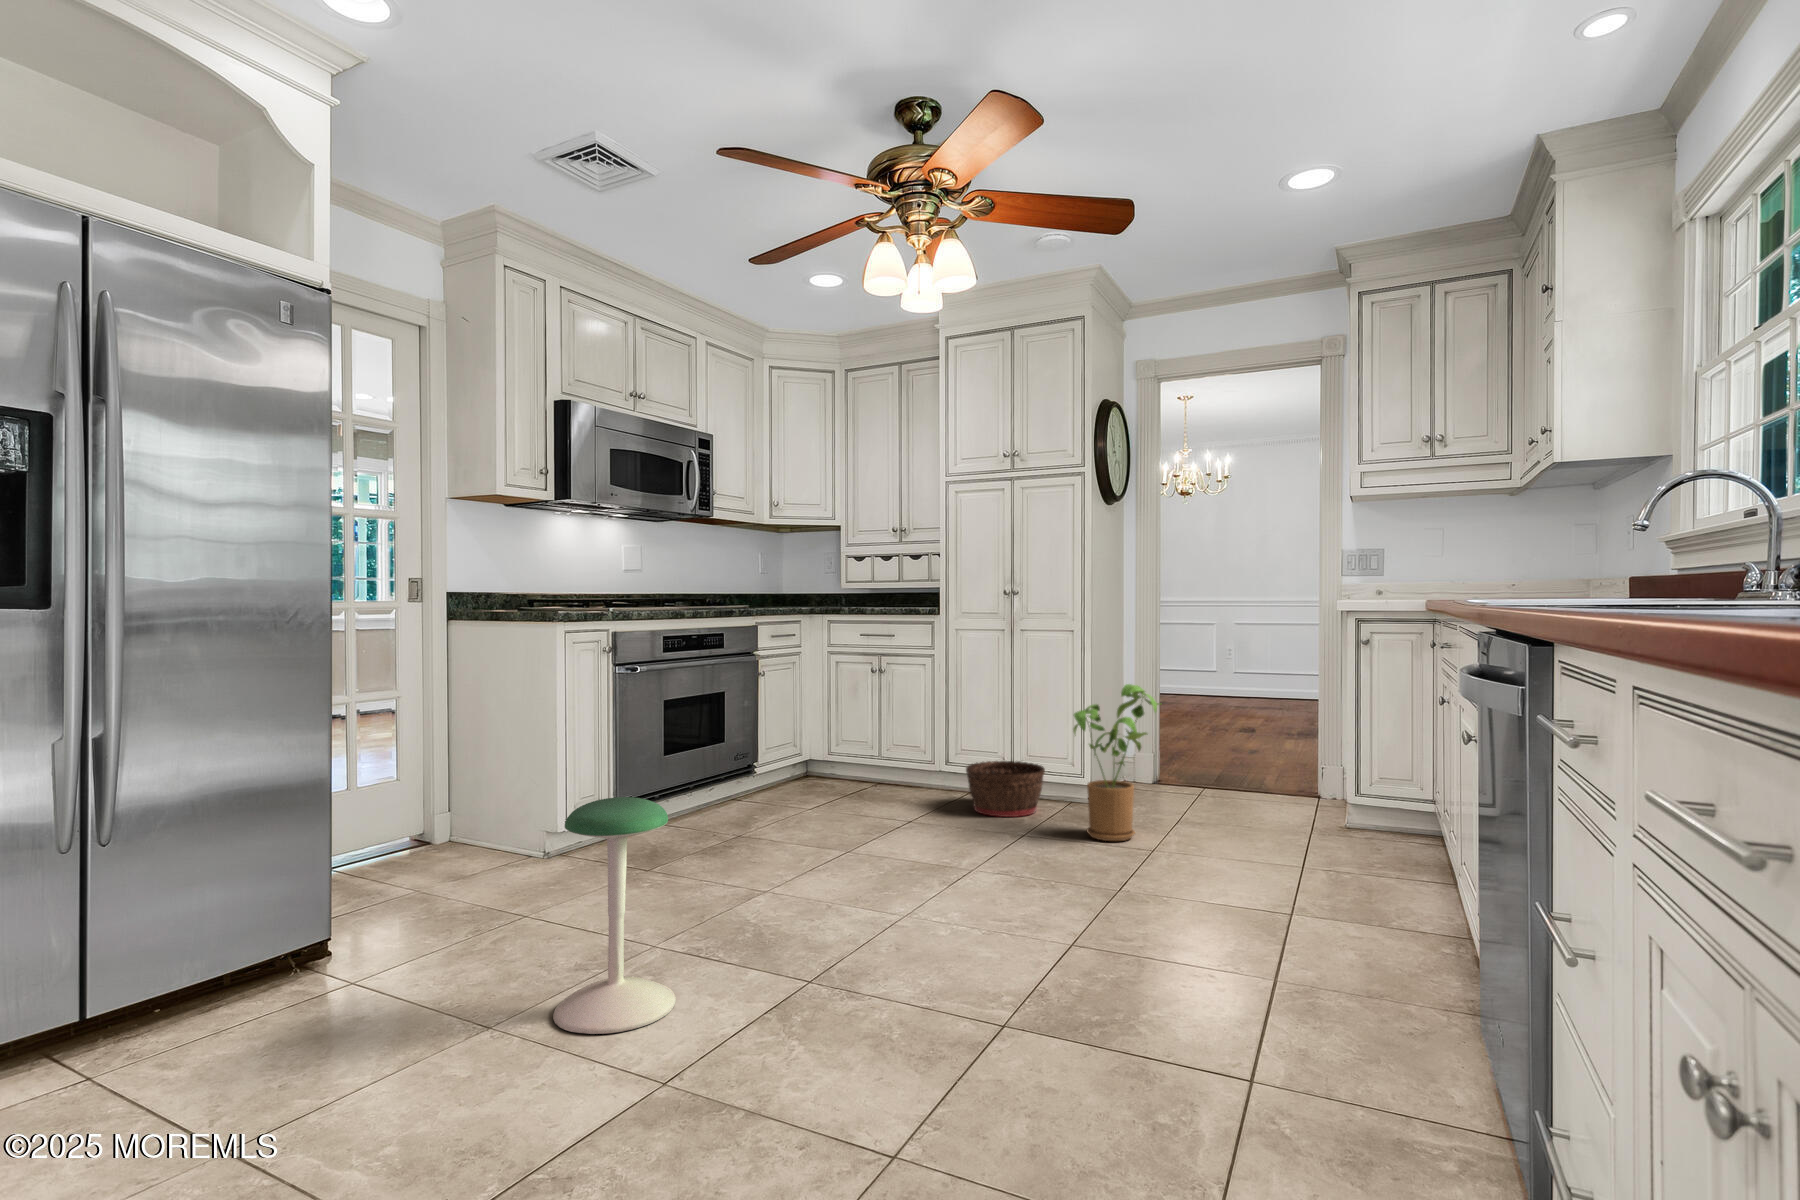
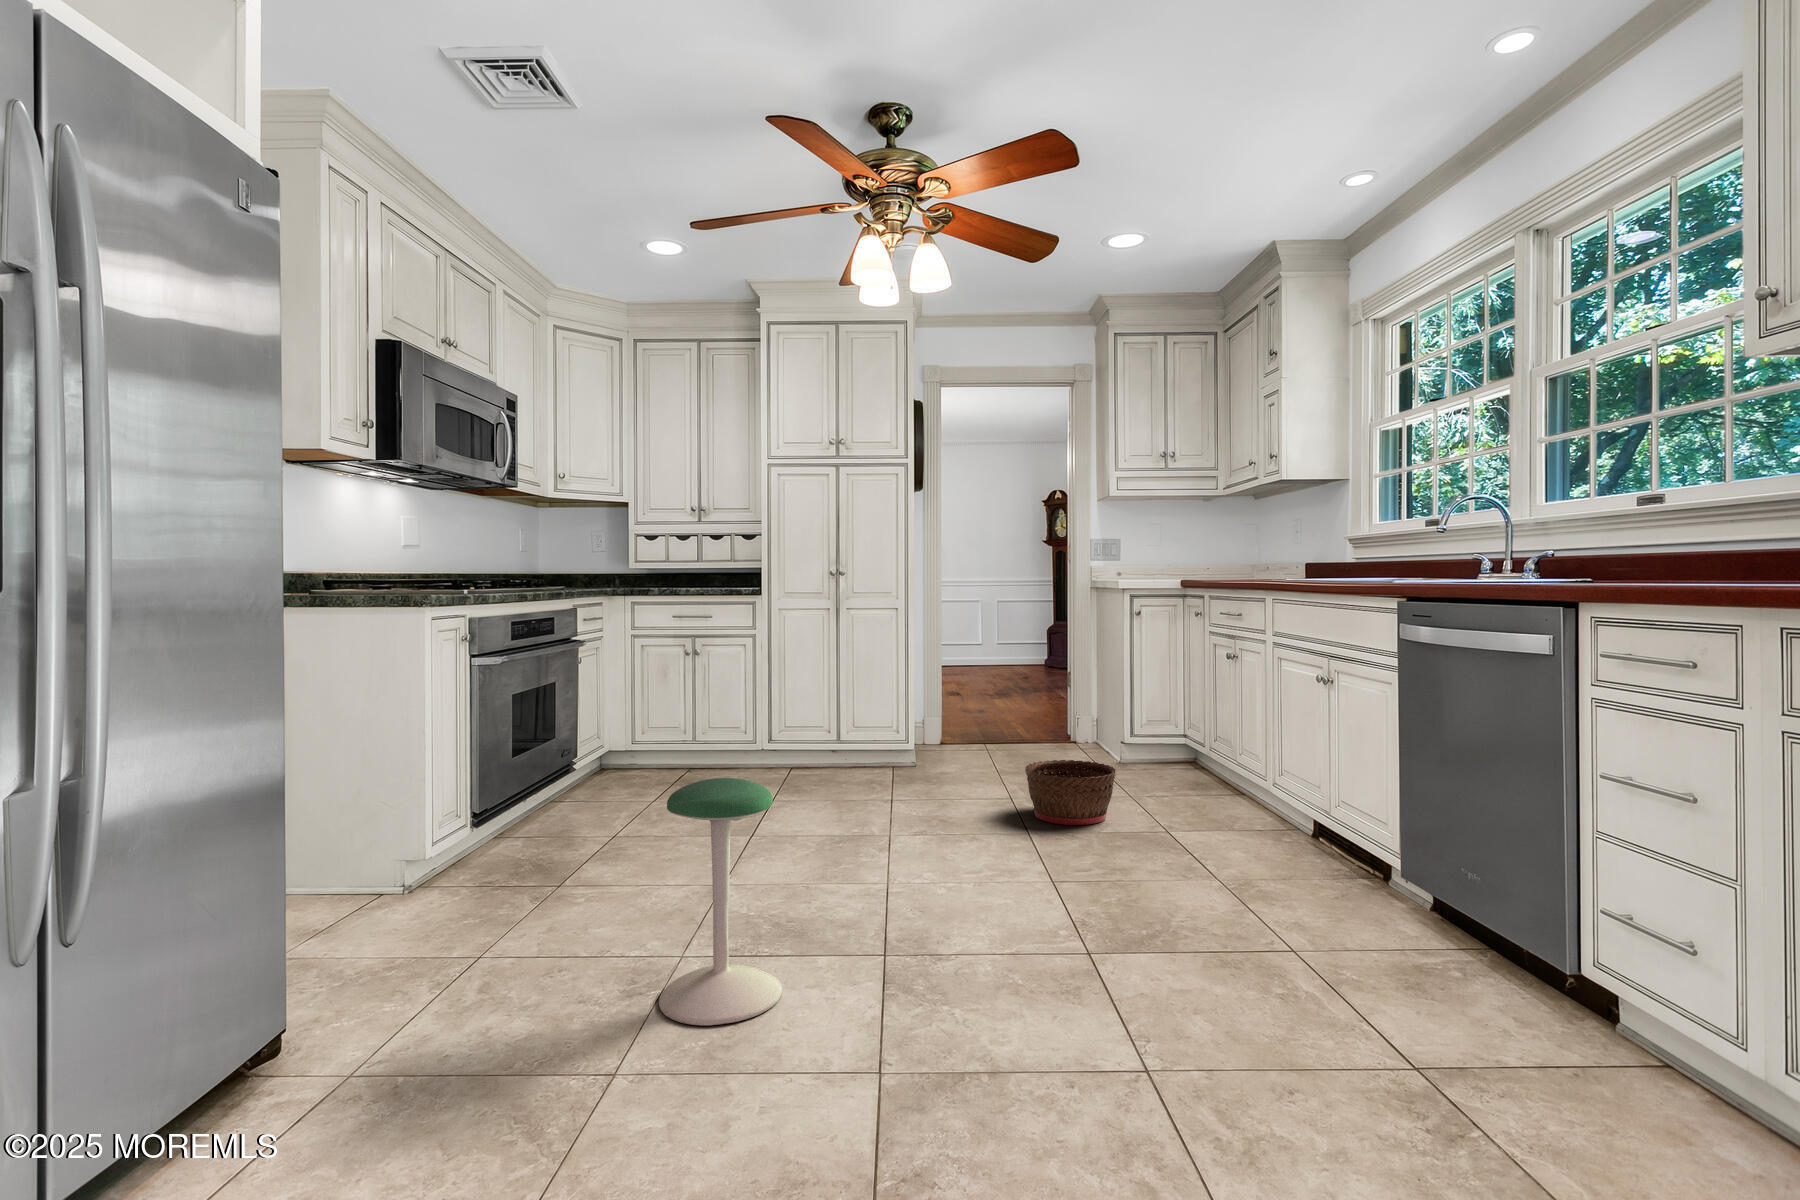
house plant: present [1073,684,1159,841] -> none [923,654,1000,793]
basket: present [966,761,1045,817] -> present [1025,760,1116,825]

